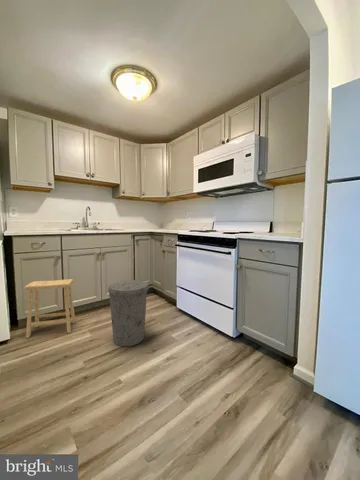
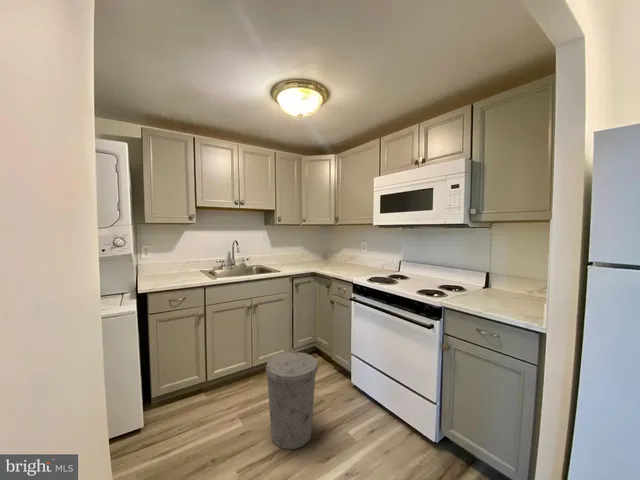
footstool: present [24,279,75,338] -> none [161,346,221,427]

